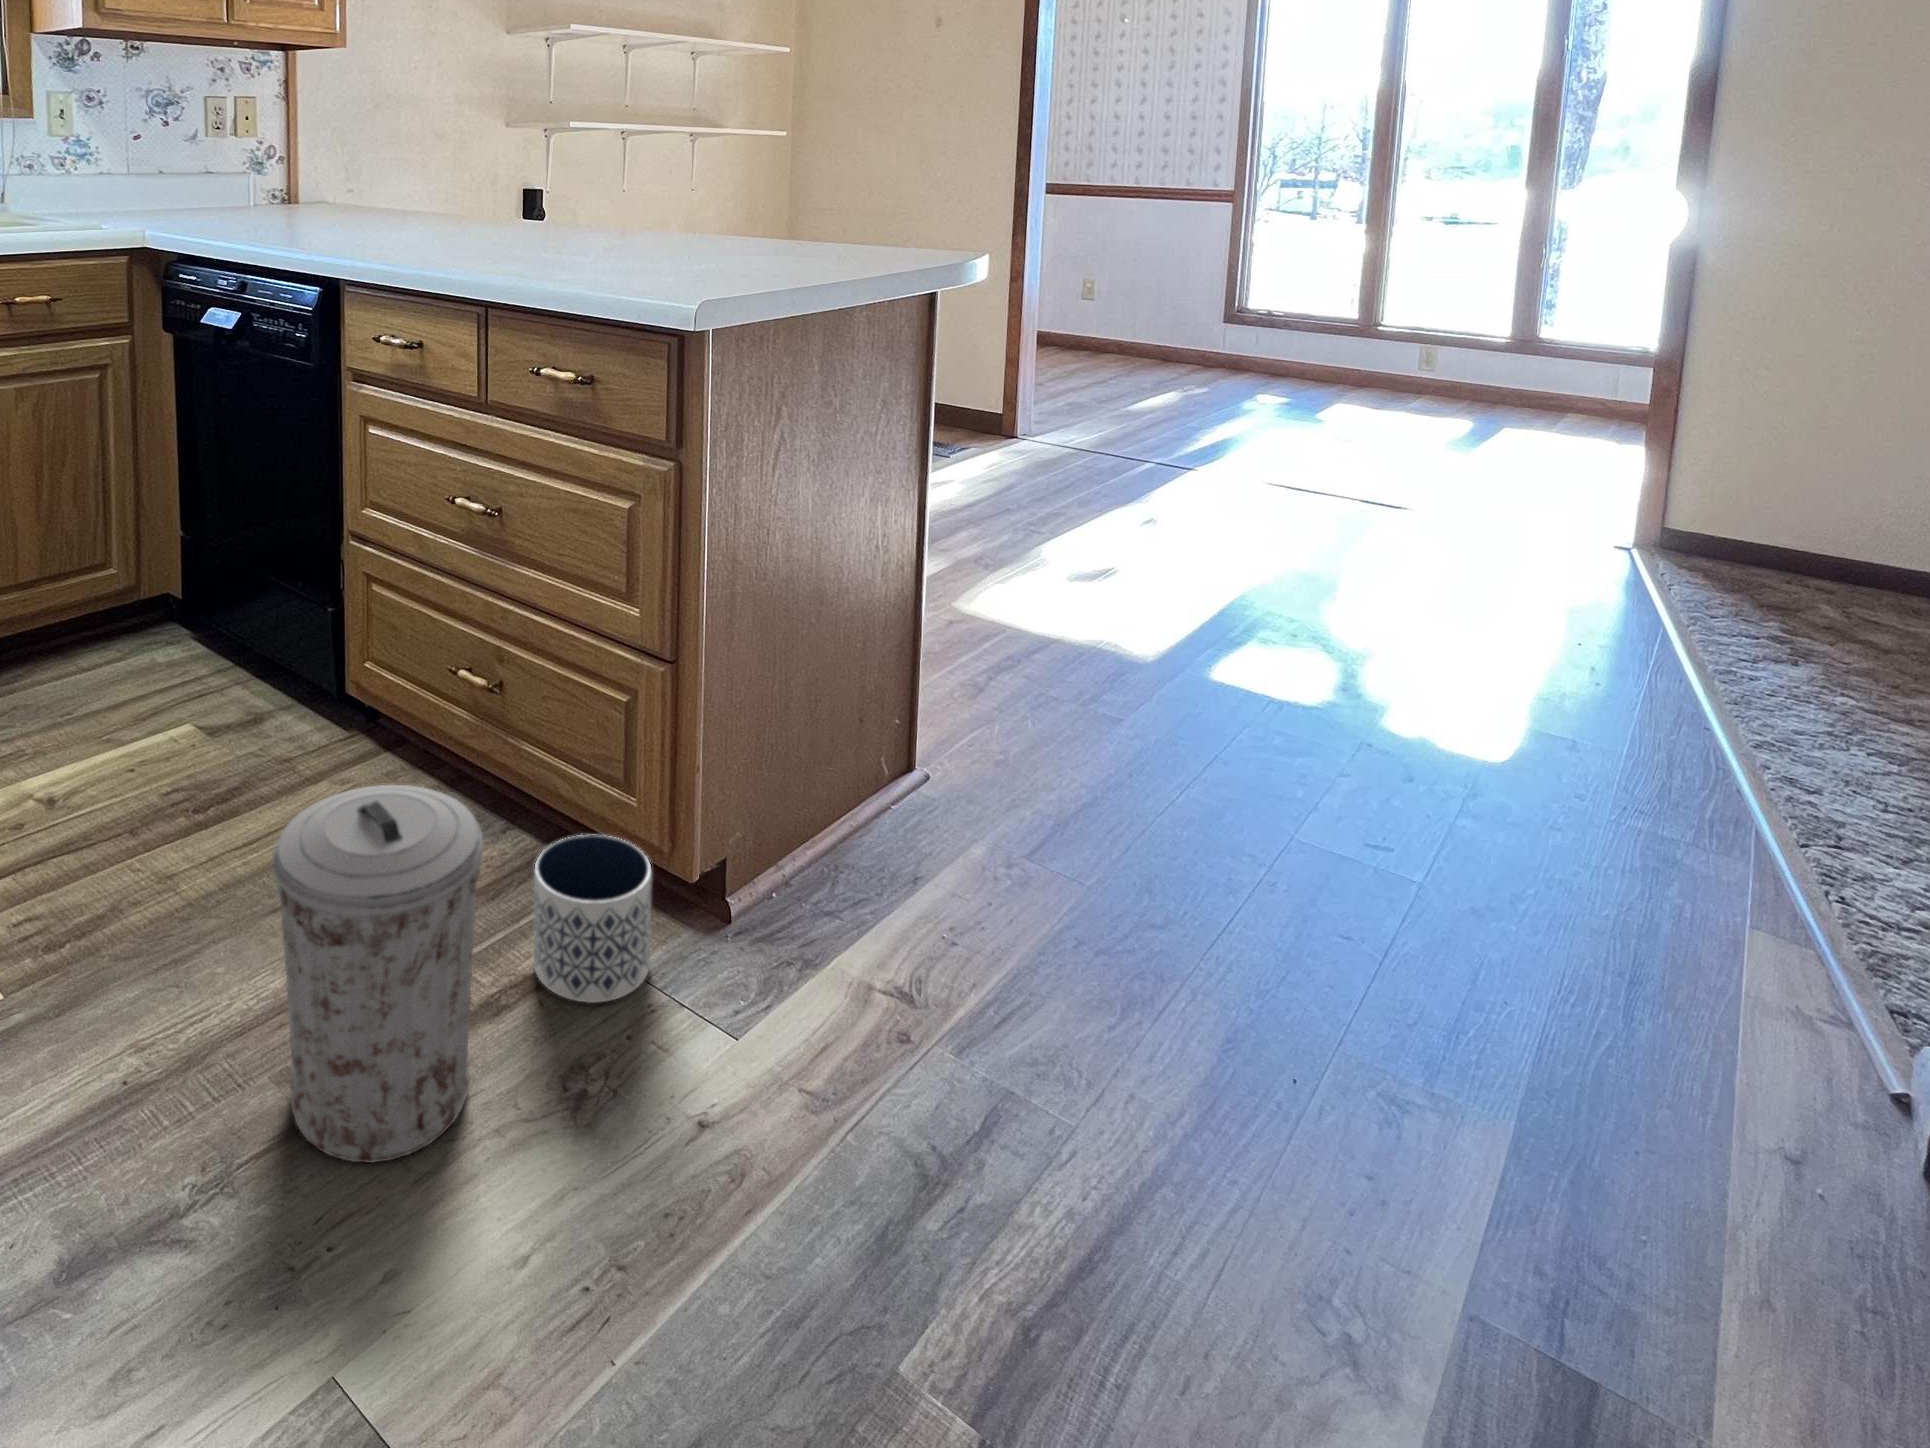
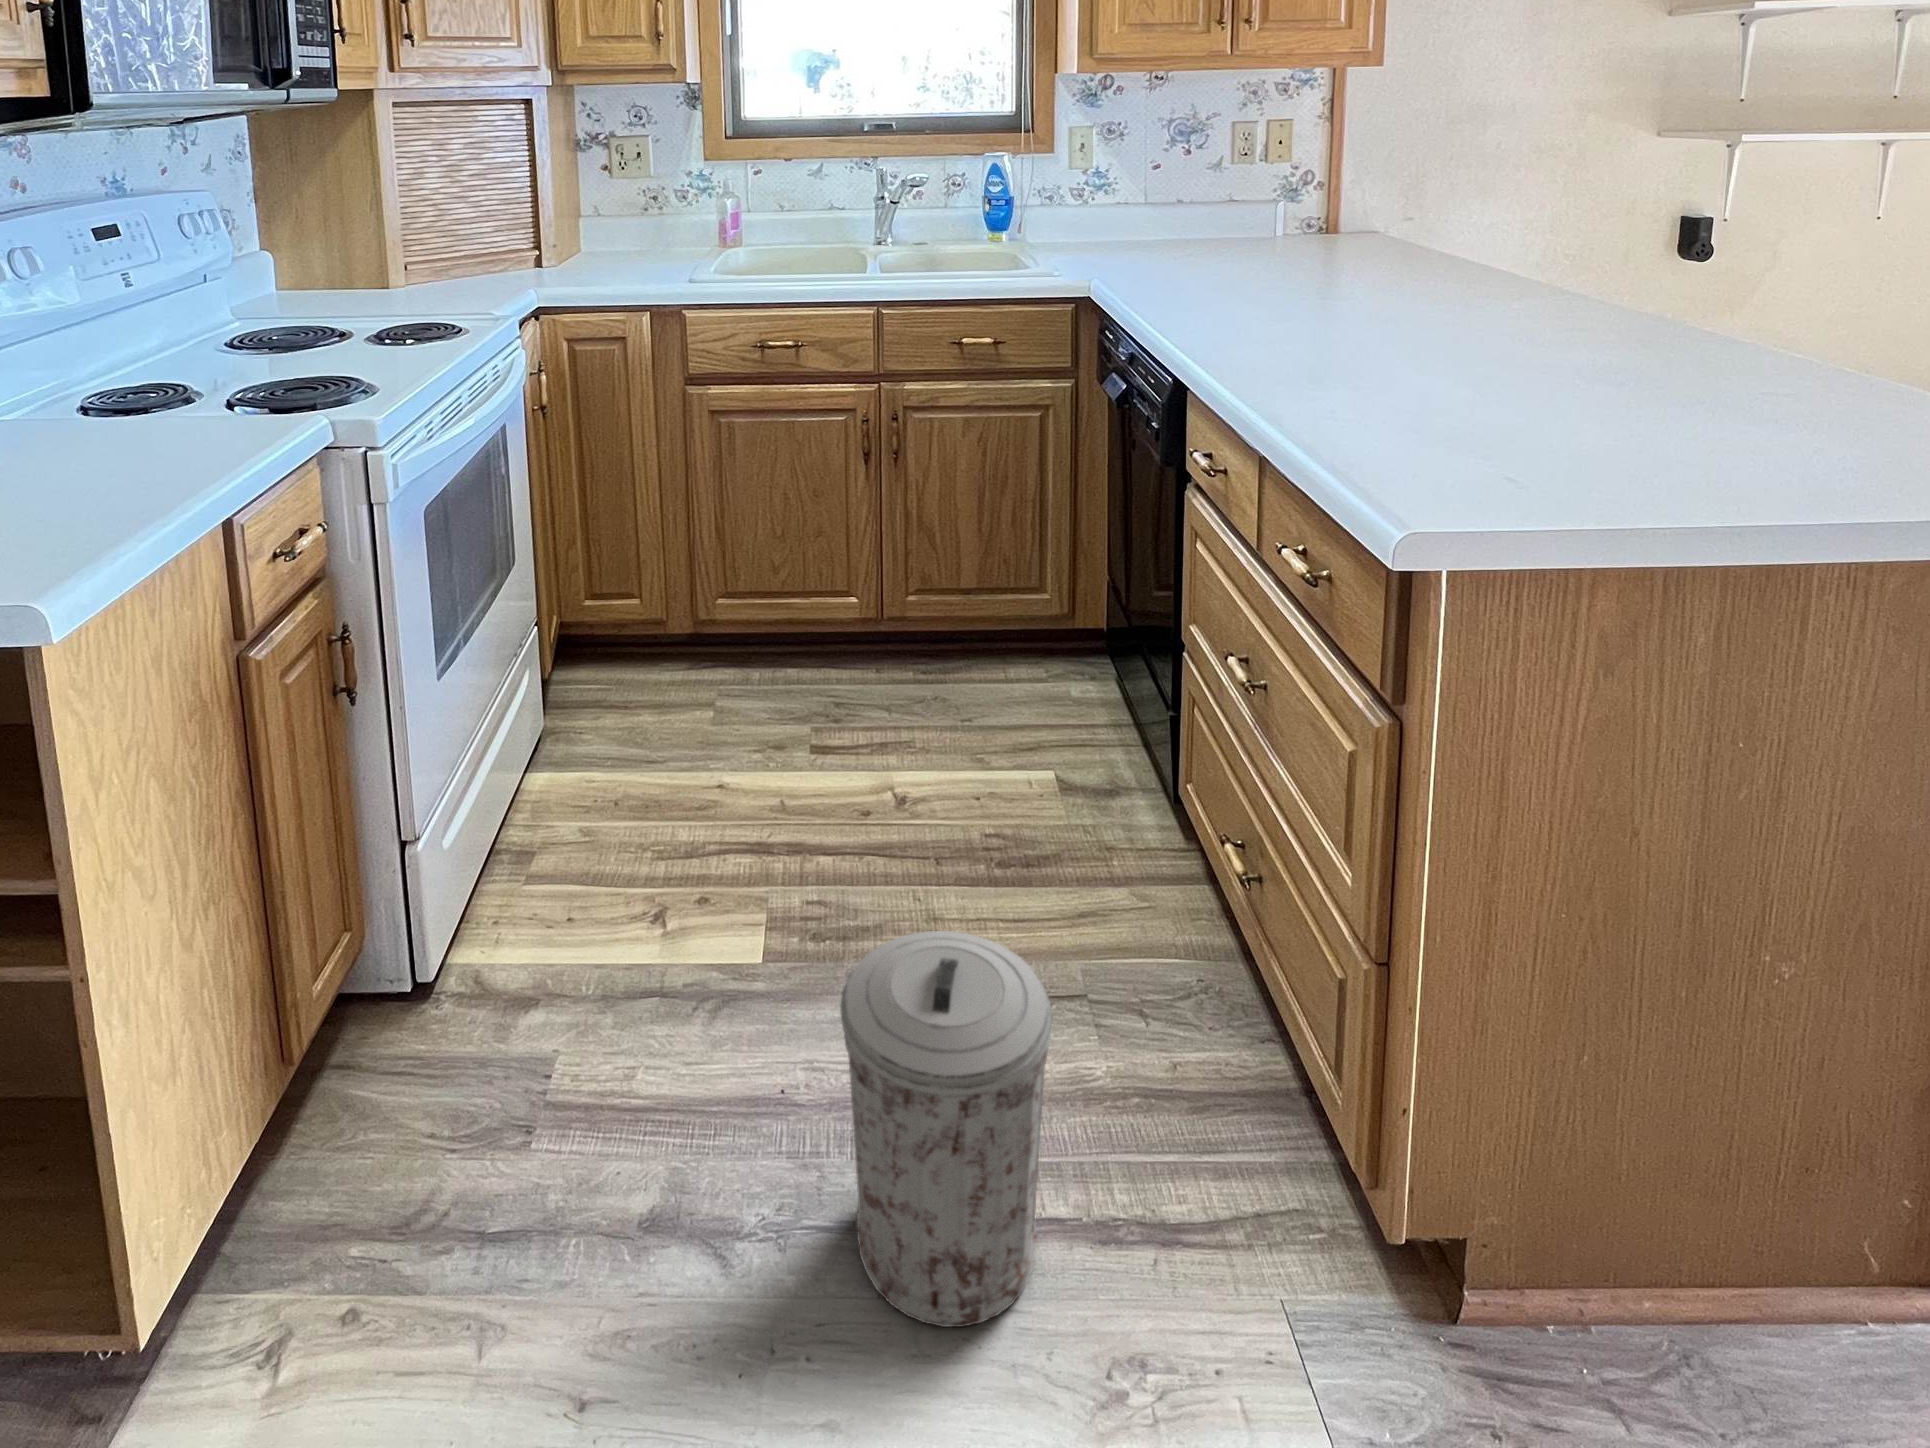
planter: present [534,835,652,1003] -> none [1168,1095,1319,1322]

